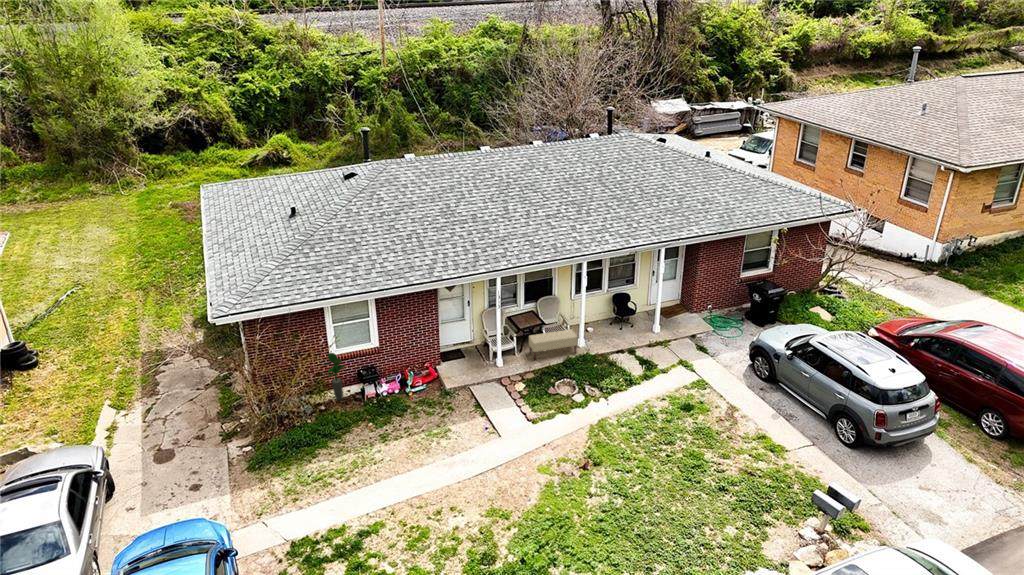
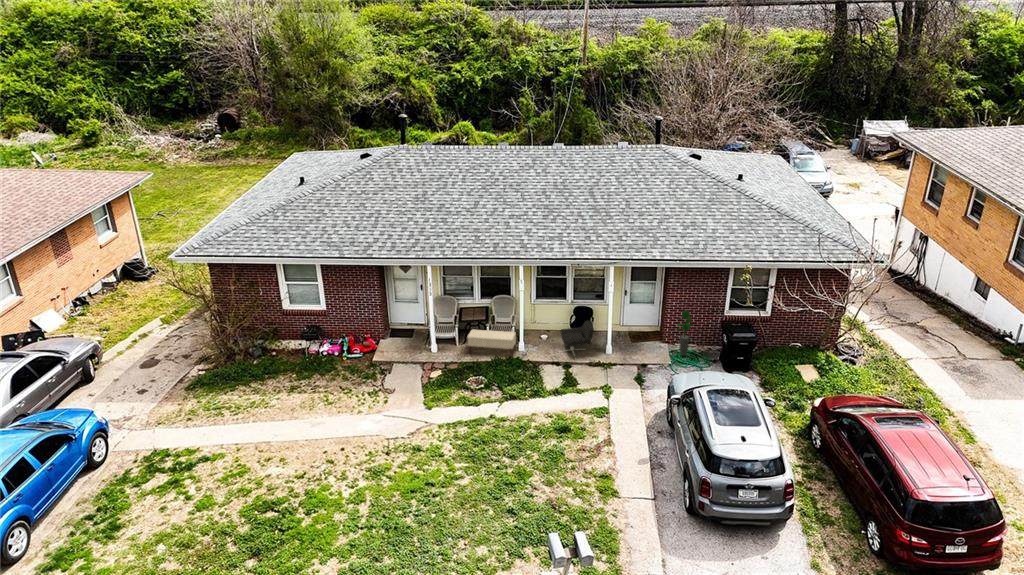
lounge chair: none [604,305,641,340] -> present [559,321,594,356]
potted plant: present [323,353,345,400] -> present [675,310,694,356]

